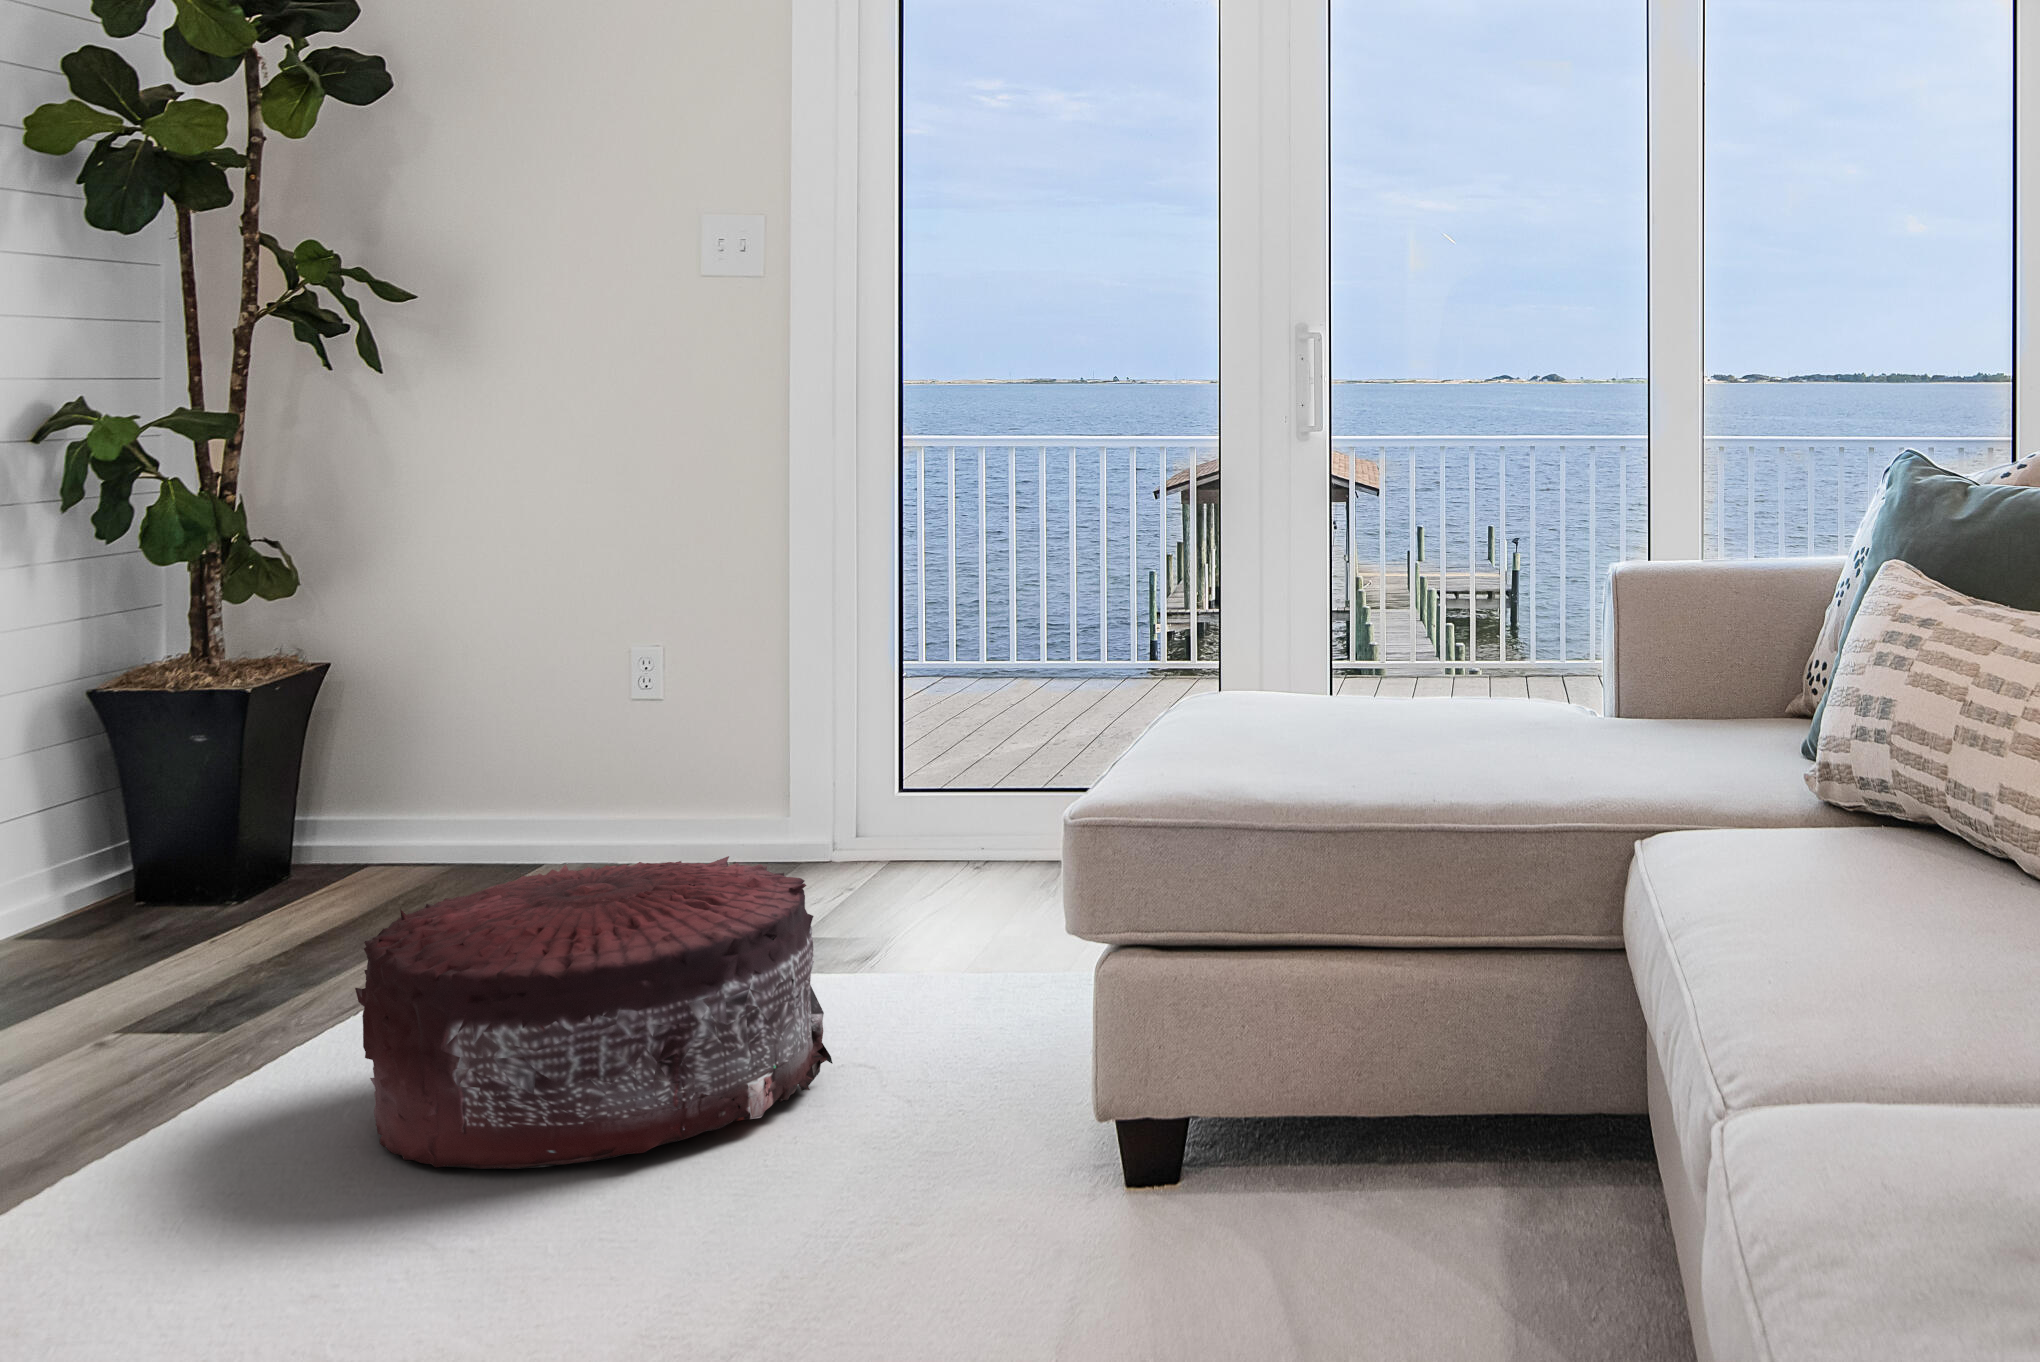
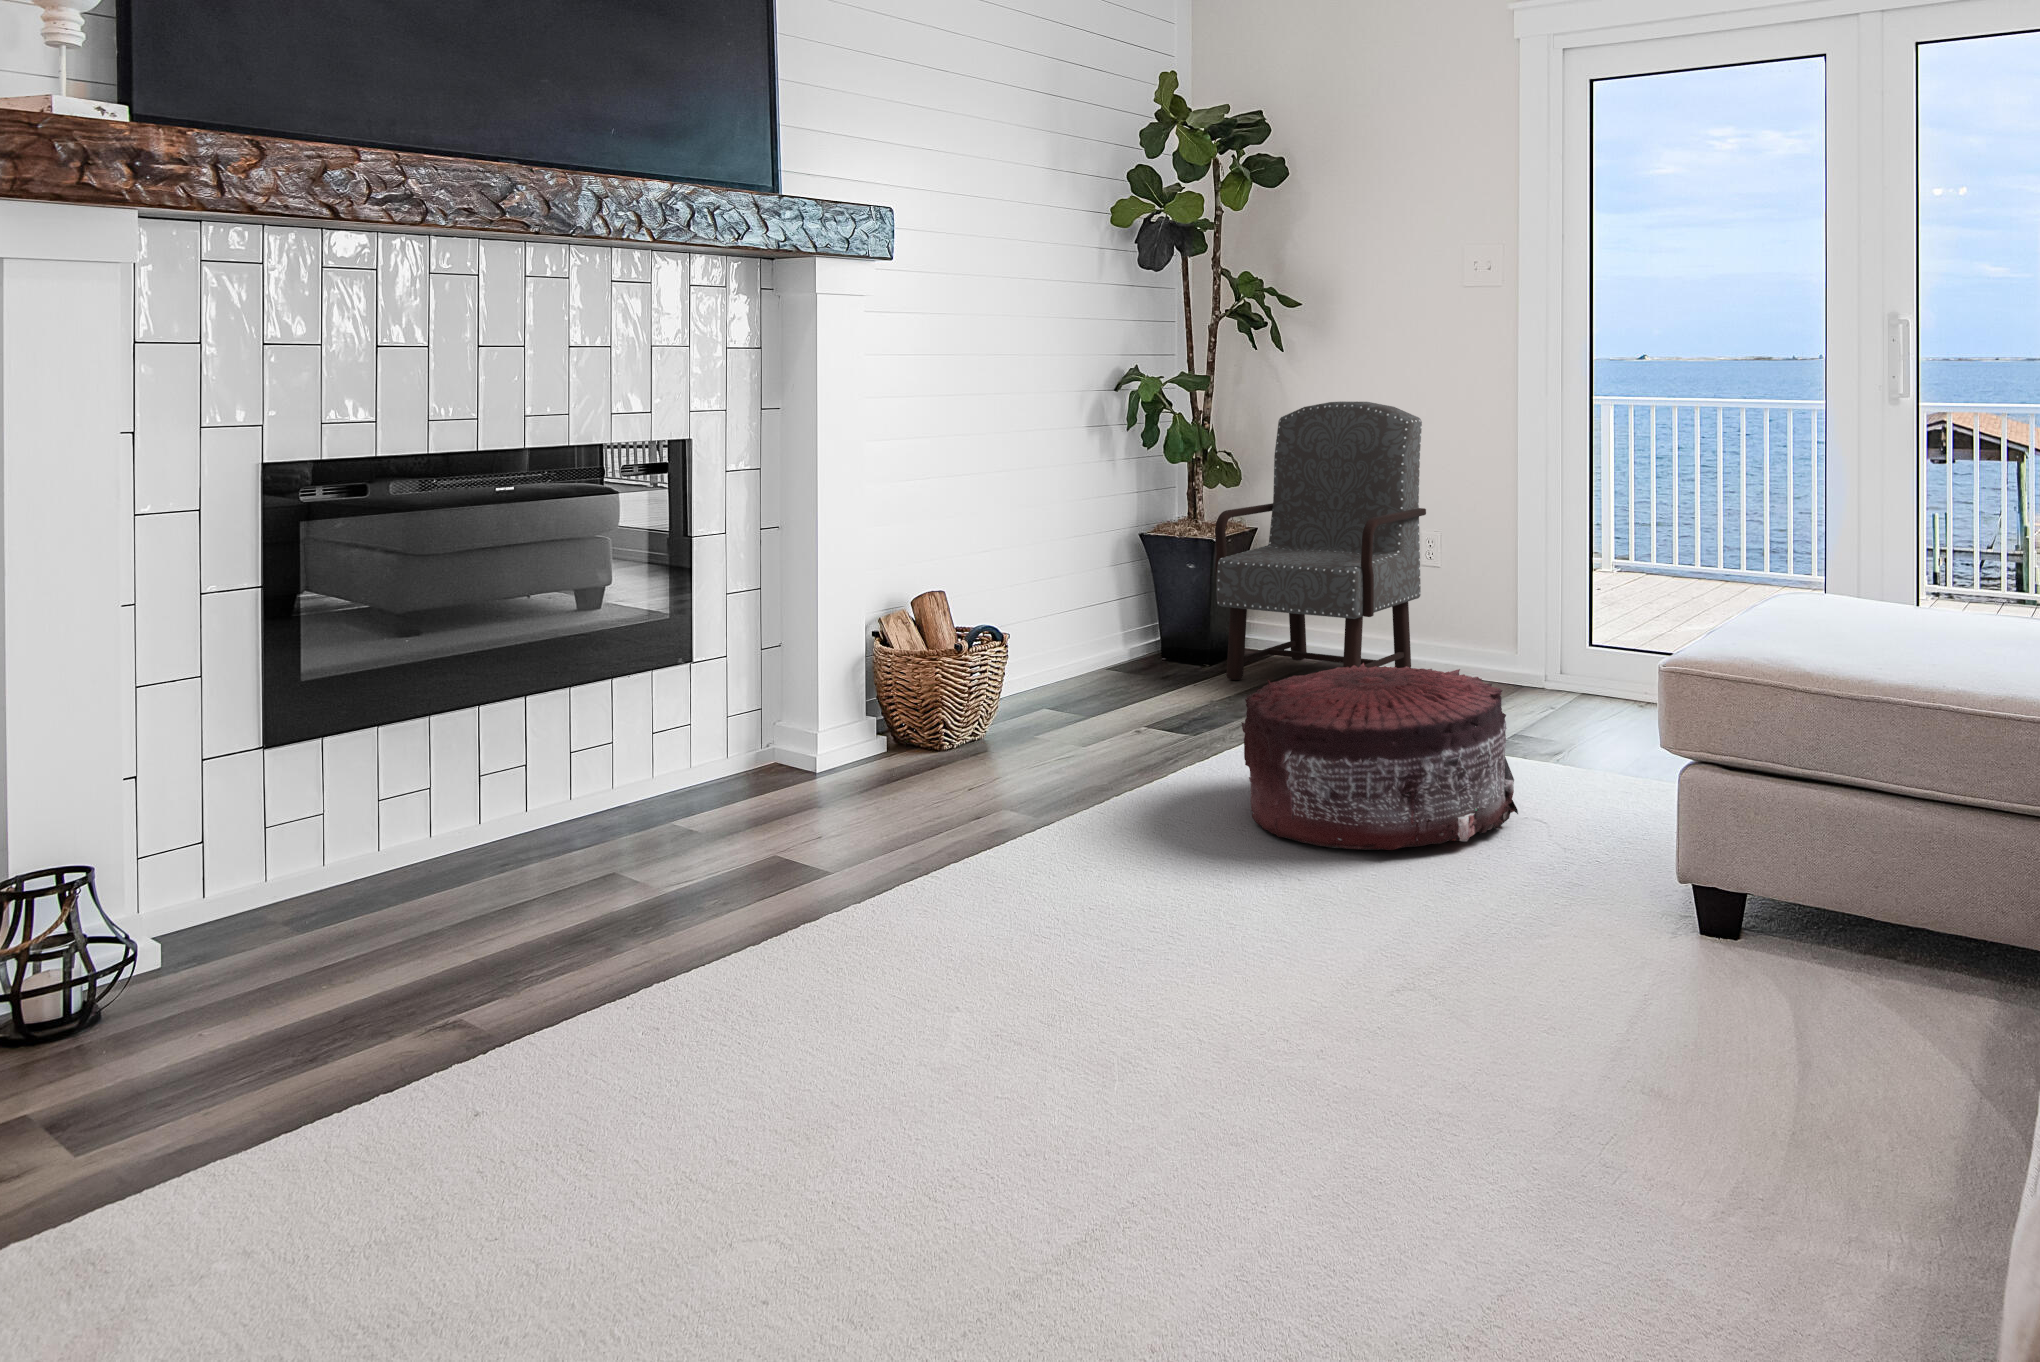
armchair: none [253,452,631,923] -> present [1215,401,1426,680]

